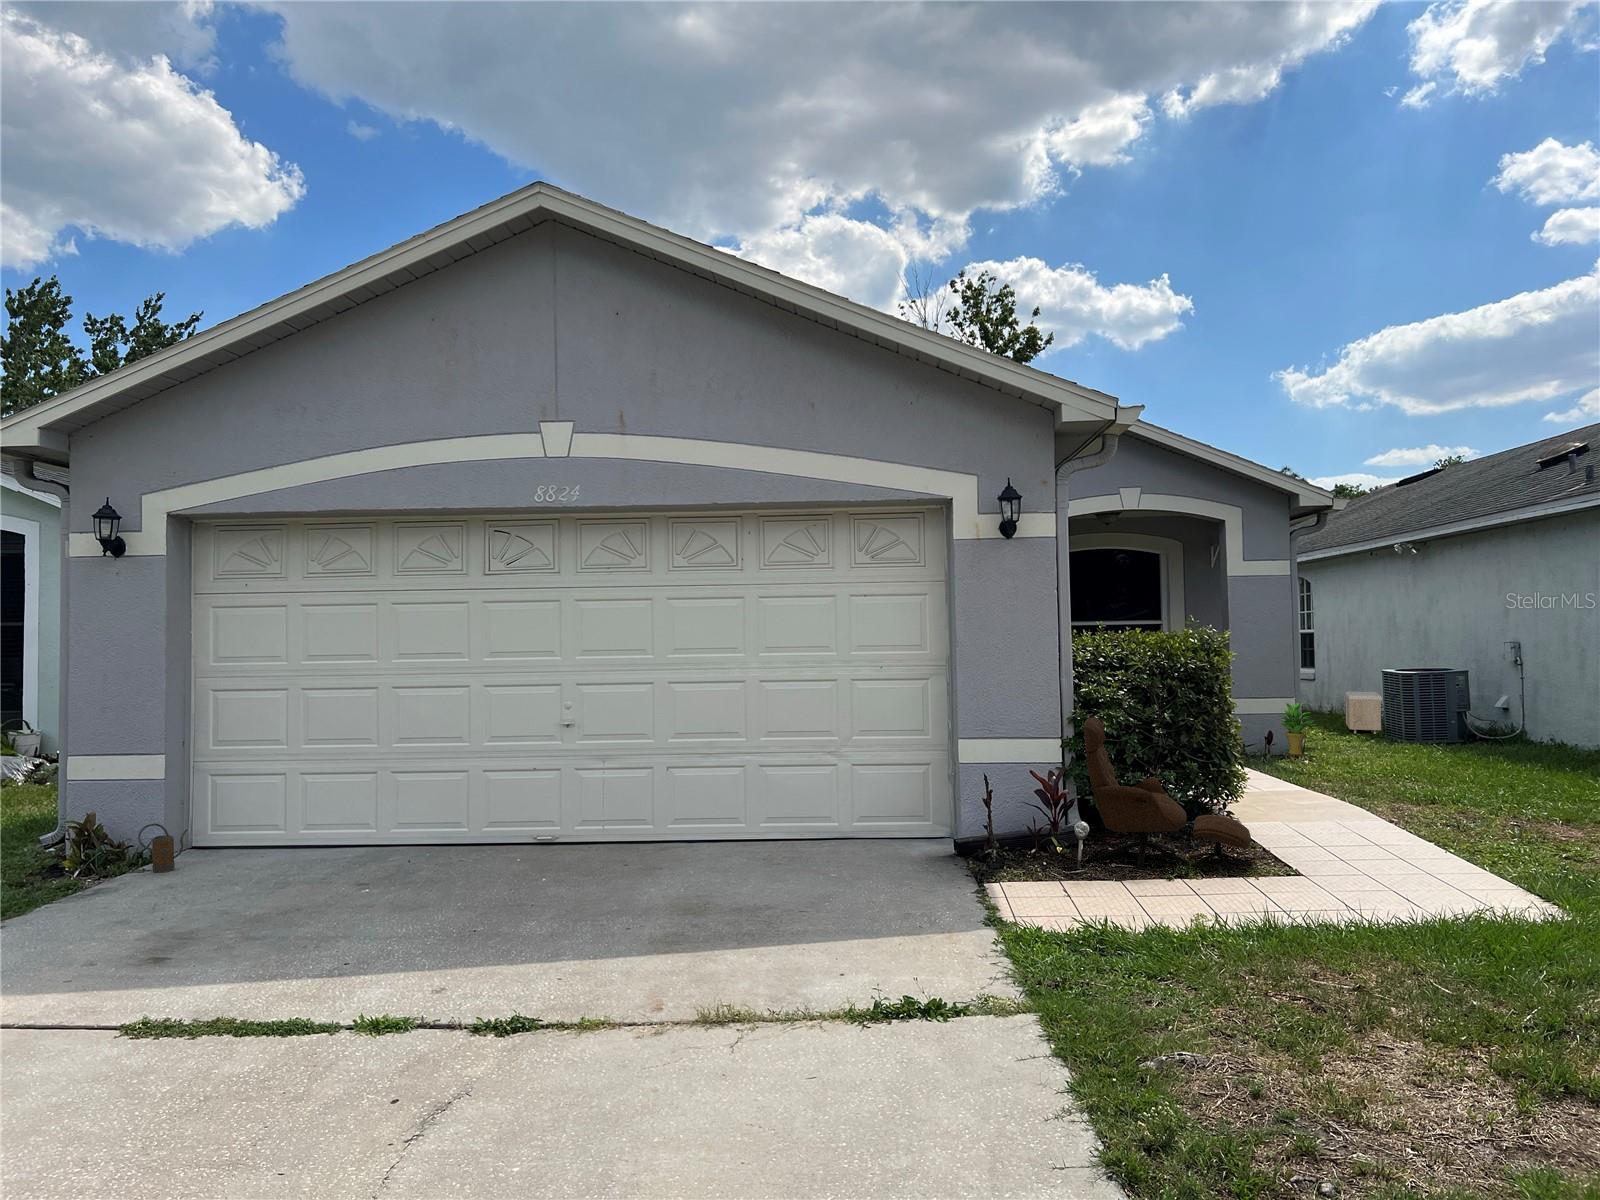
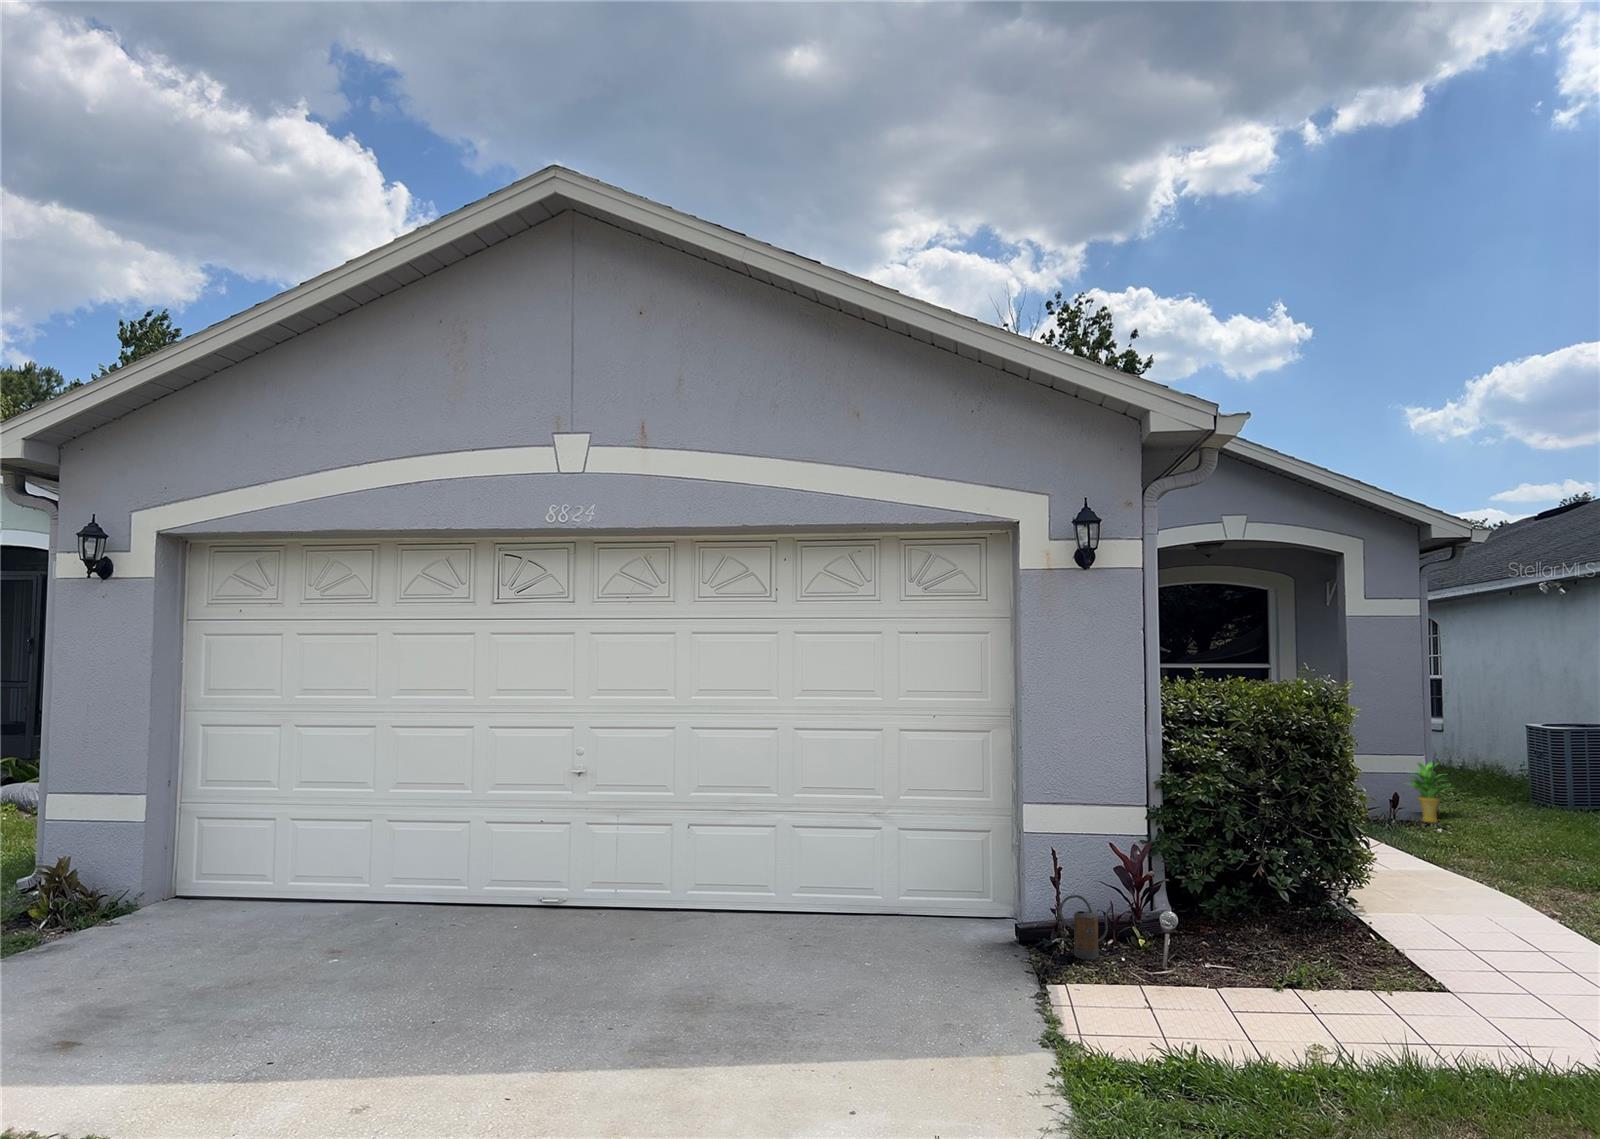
storage bench: present [1345,691,1382,734] -> none [1486,749,1532,799]
lounge chair: present [1084,717,1252,872] -> none [1172,782,1387,983]
watering can: present [138,823,187,873] -> present [1060,895,1112,959]

